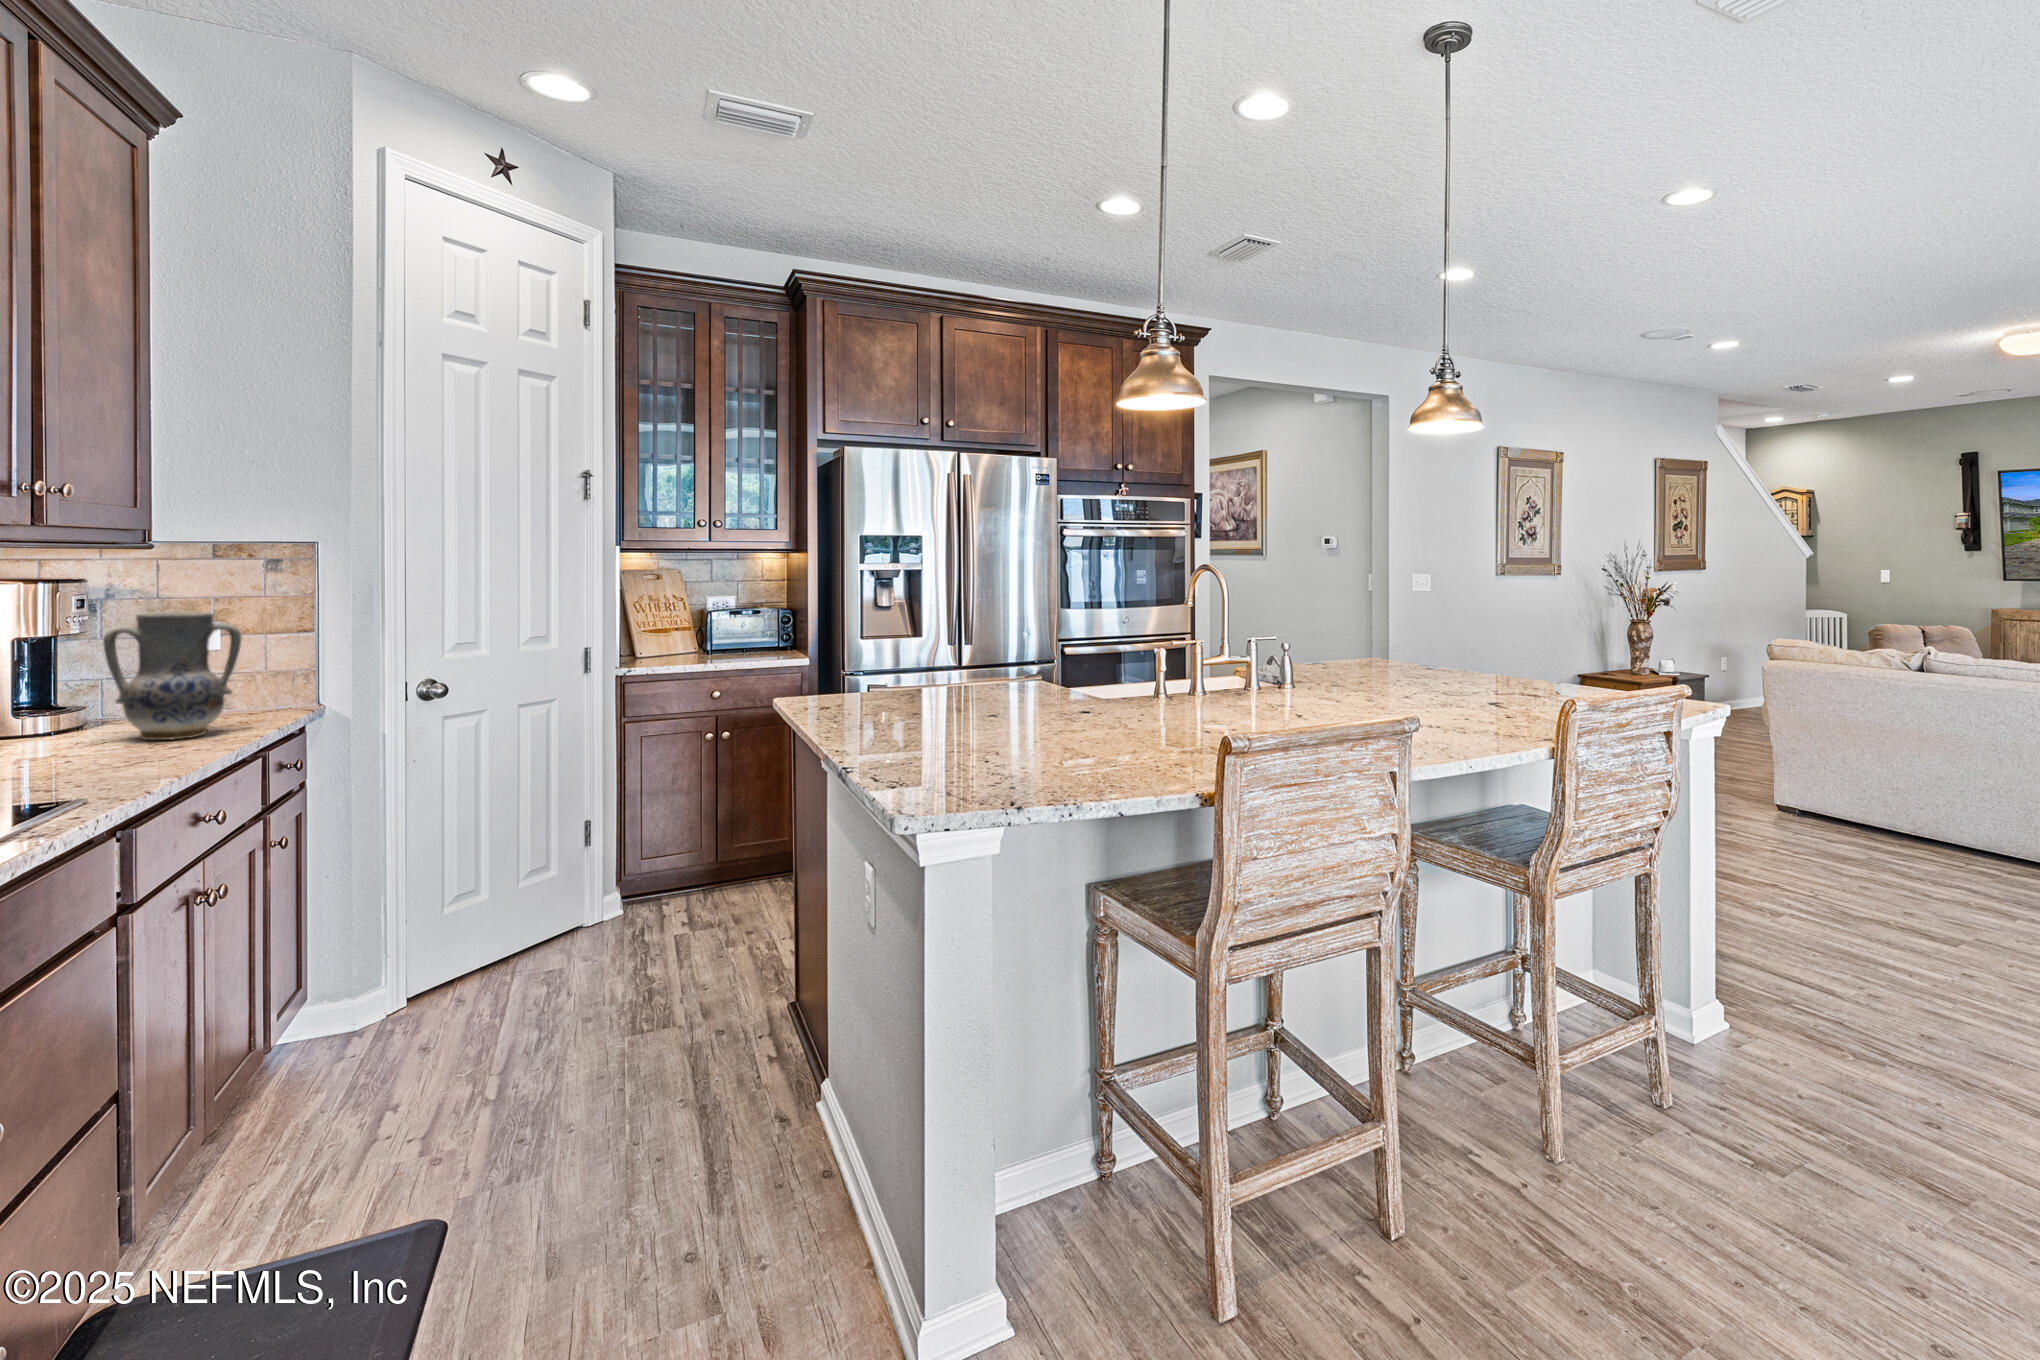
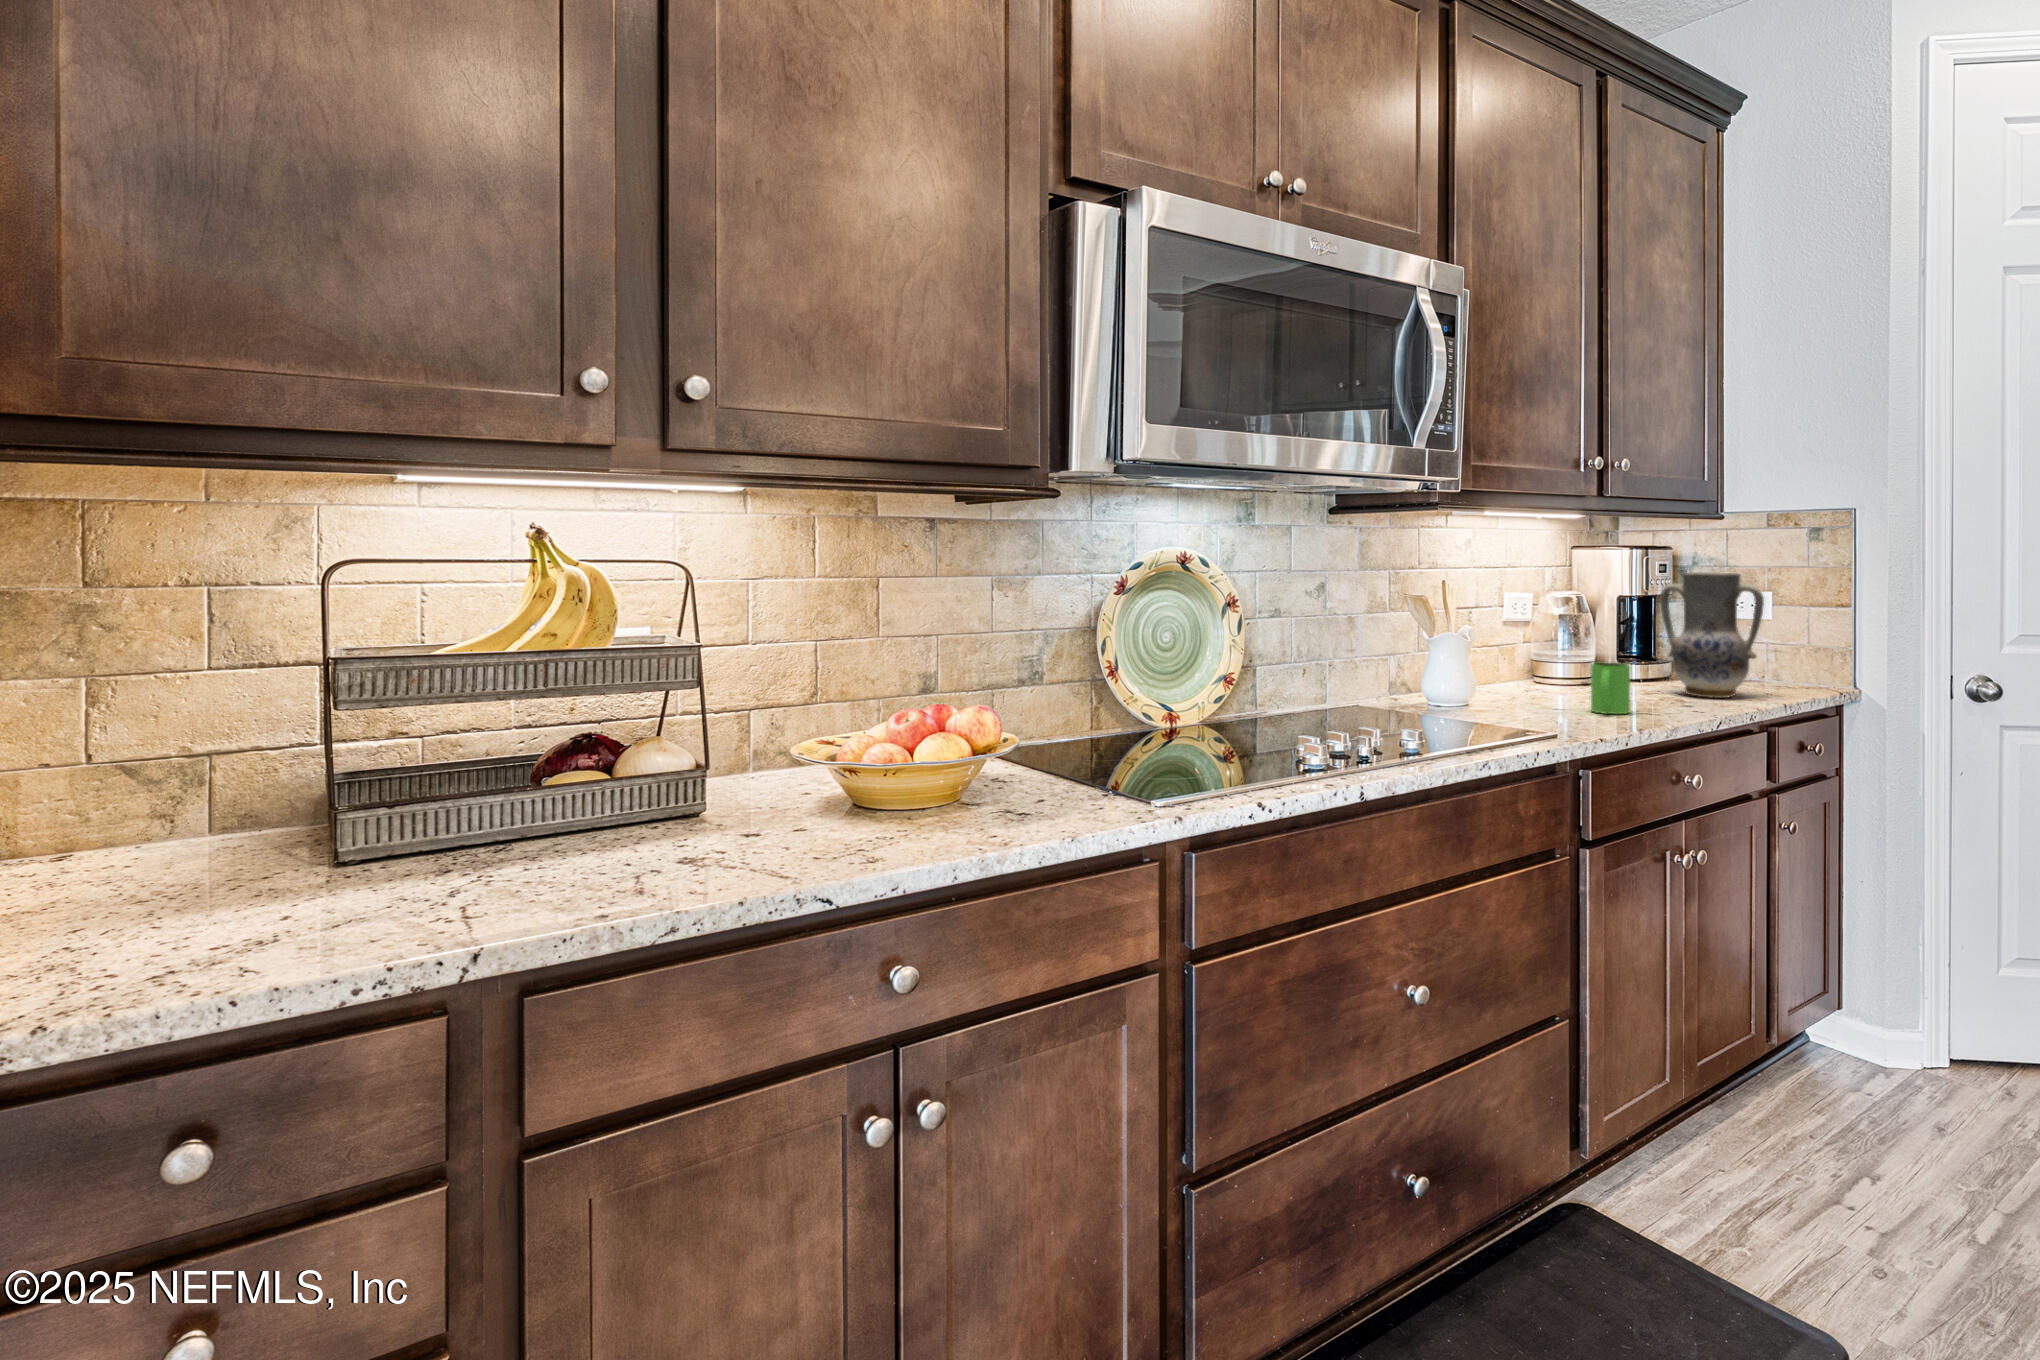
mug: none [57,721,119,780] -> present [1591,663,1631,714]

